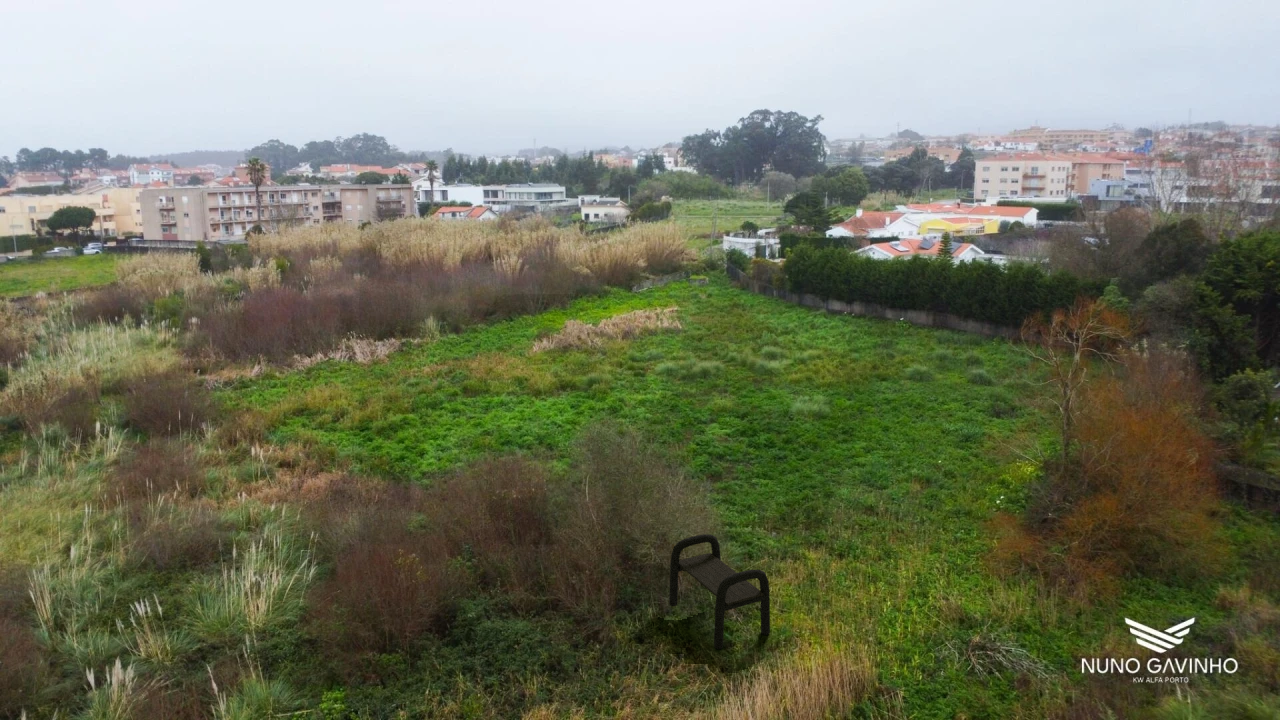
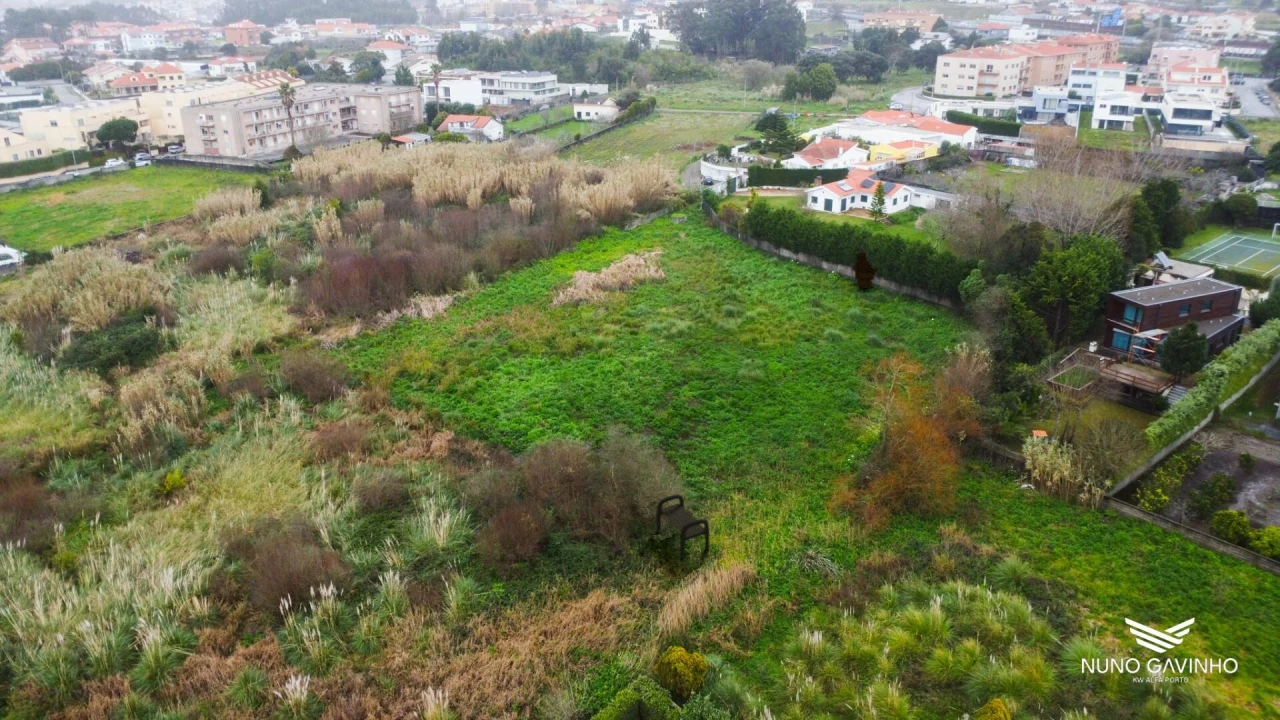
lounge chair: none [931,291,966,339] -> present [853,253,878,289]

